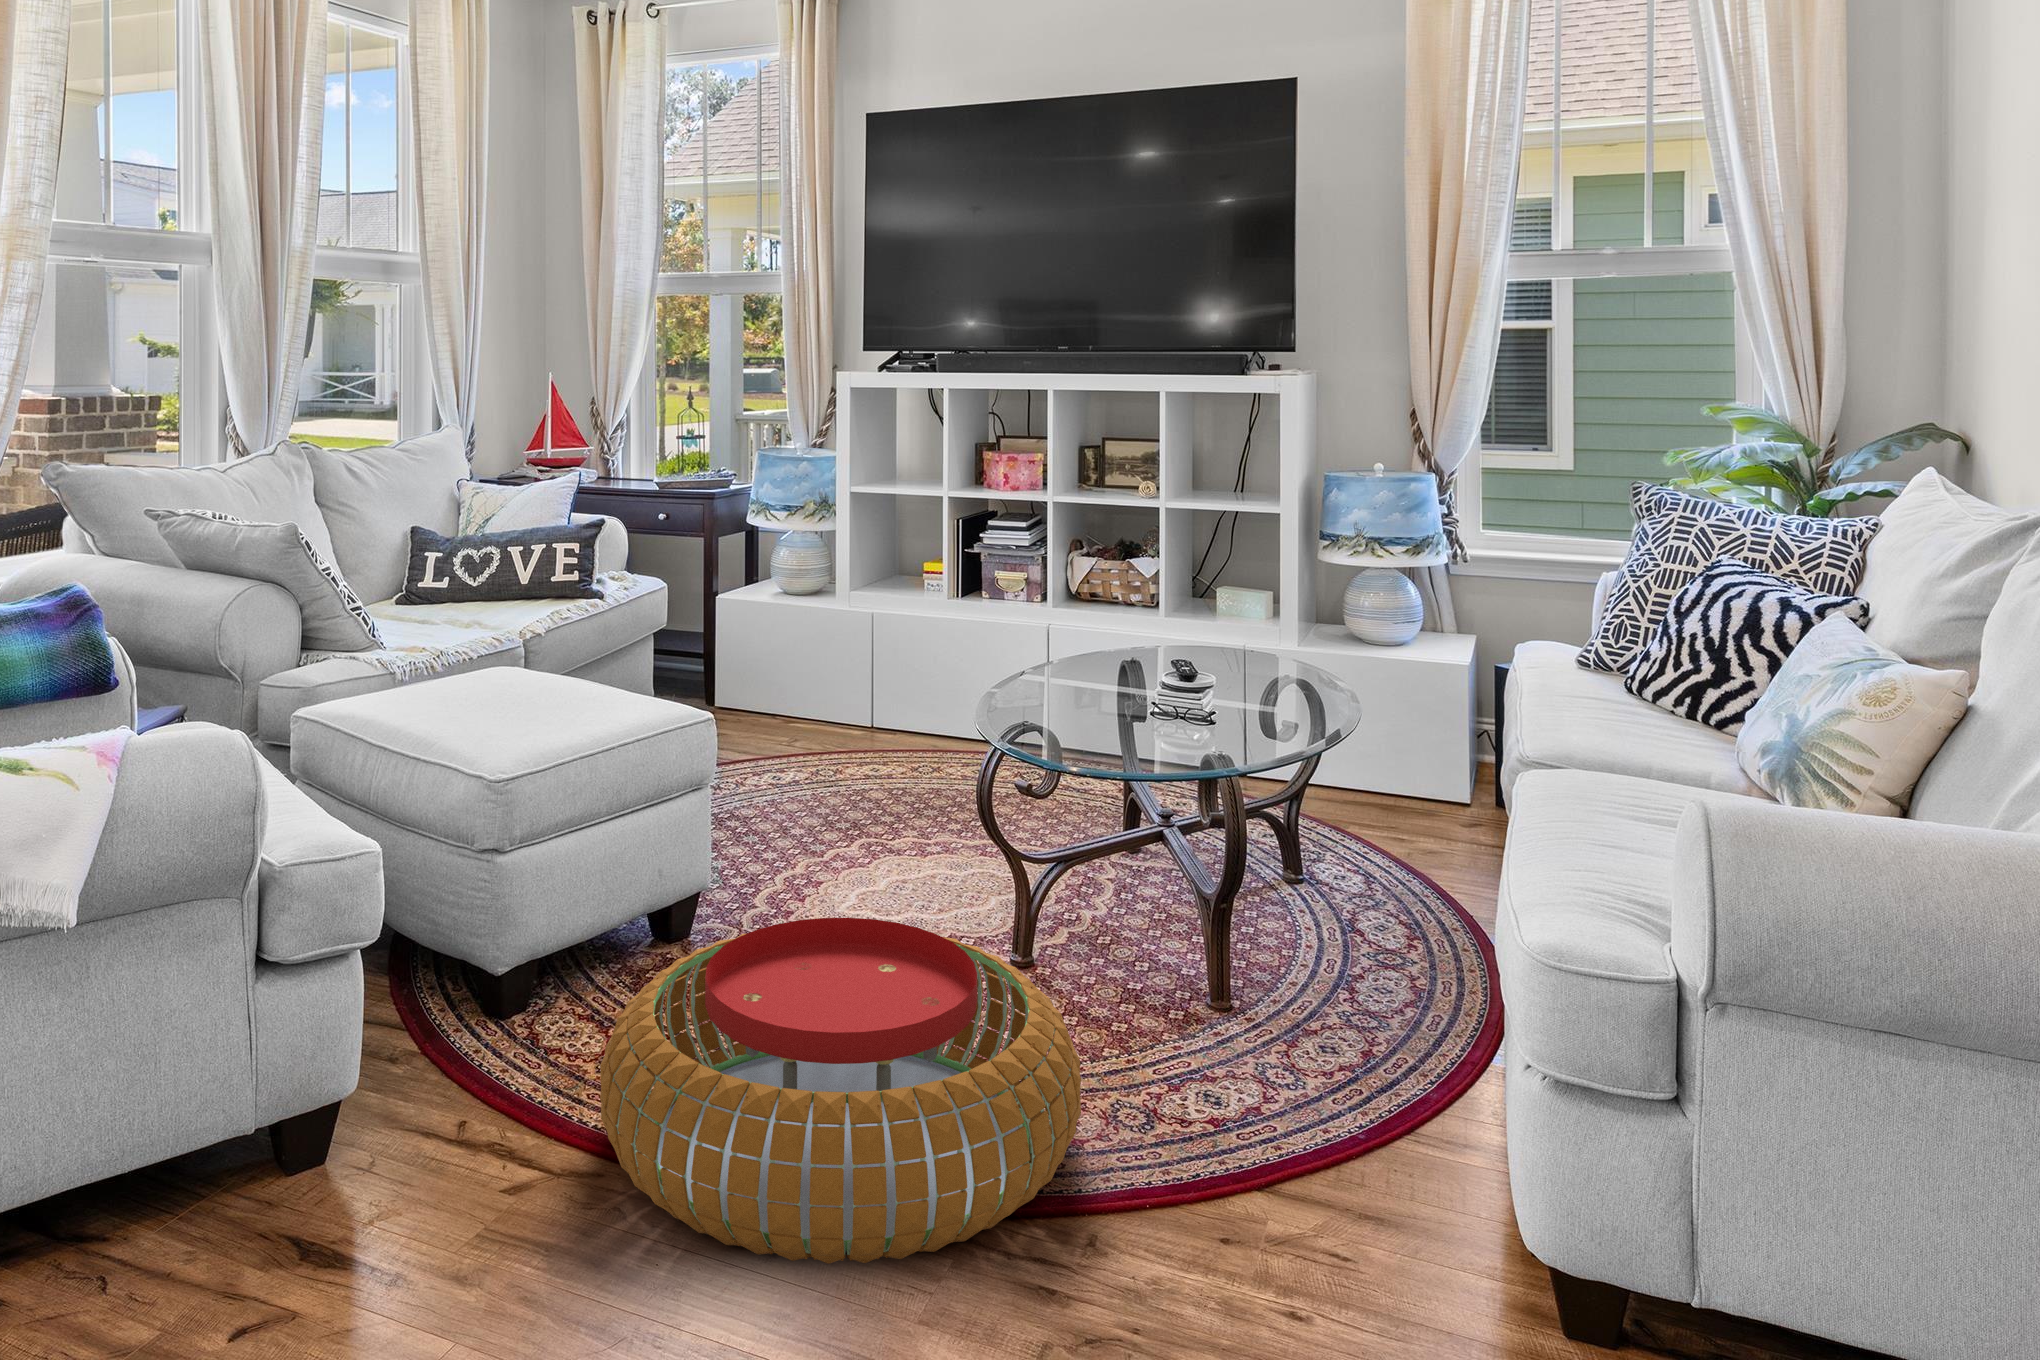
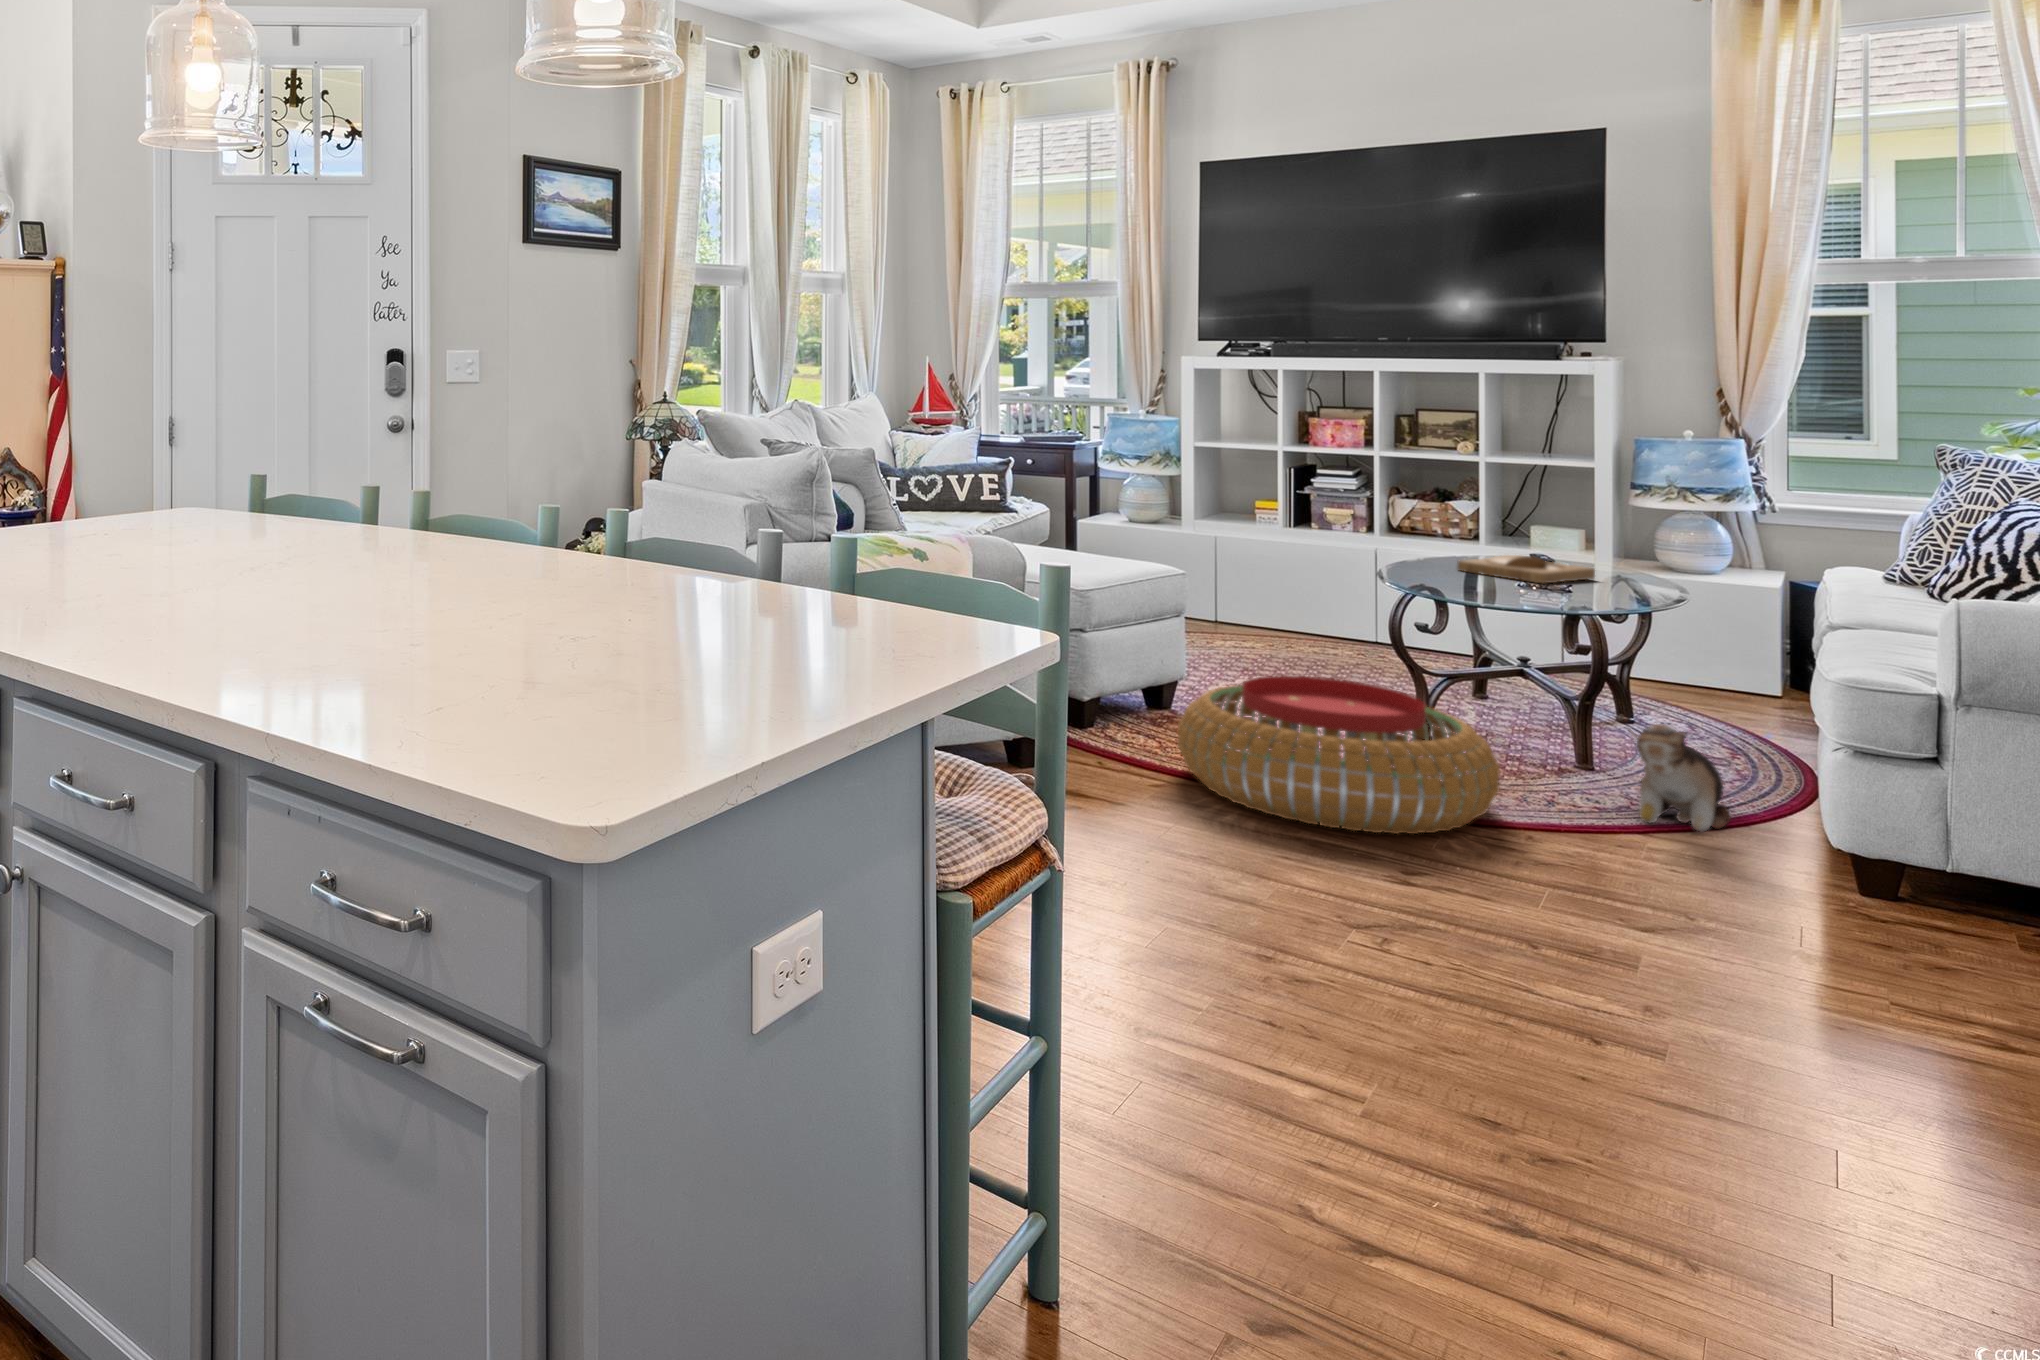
tray: none [1098,653,1261,704] -> present [1457,555,1595,583]
plush toy: none [1259,981,1402,1152] -> present [1629,724,1731,831]

